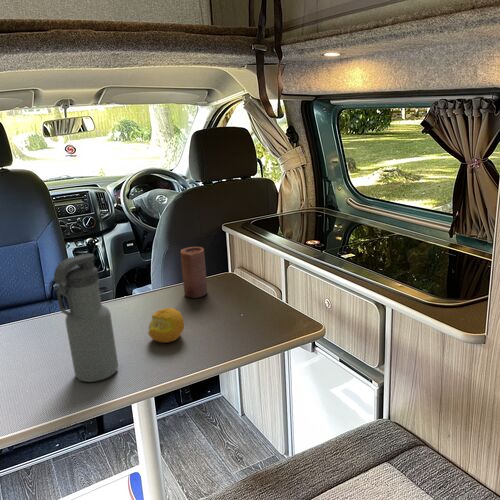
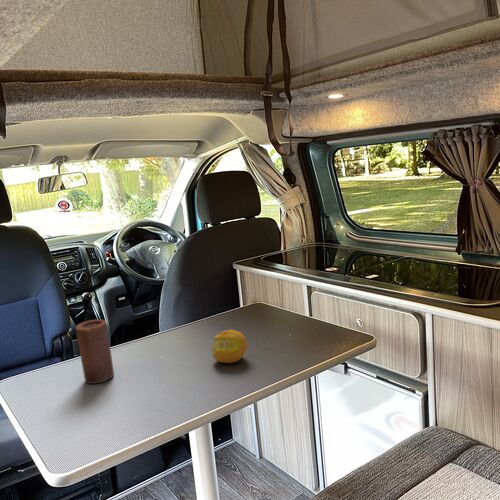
candle: present [181,247,207,298] -> present [76,319,114,384]
water bottle: present [54,254,118,382] -> none [139,275,196,401]

